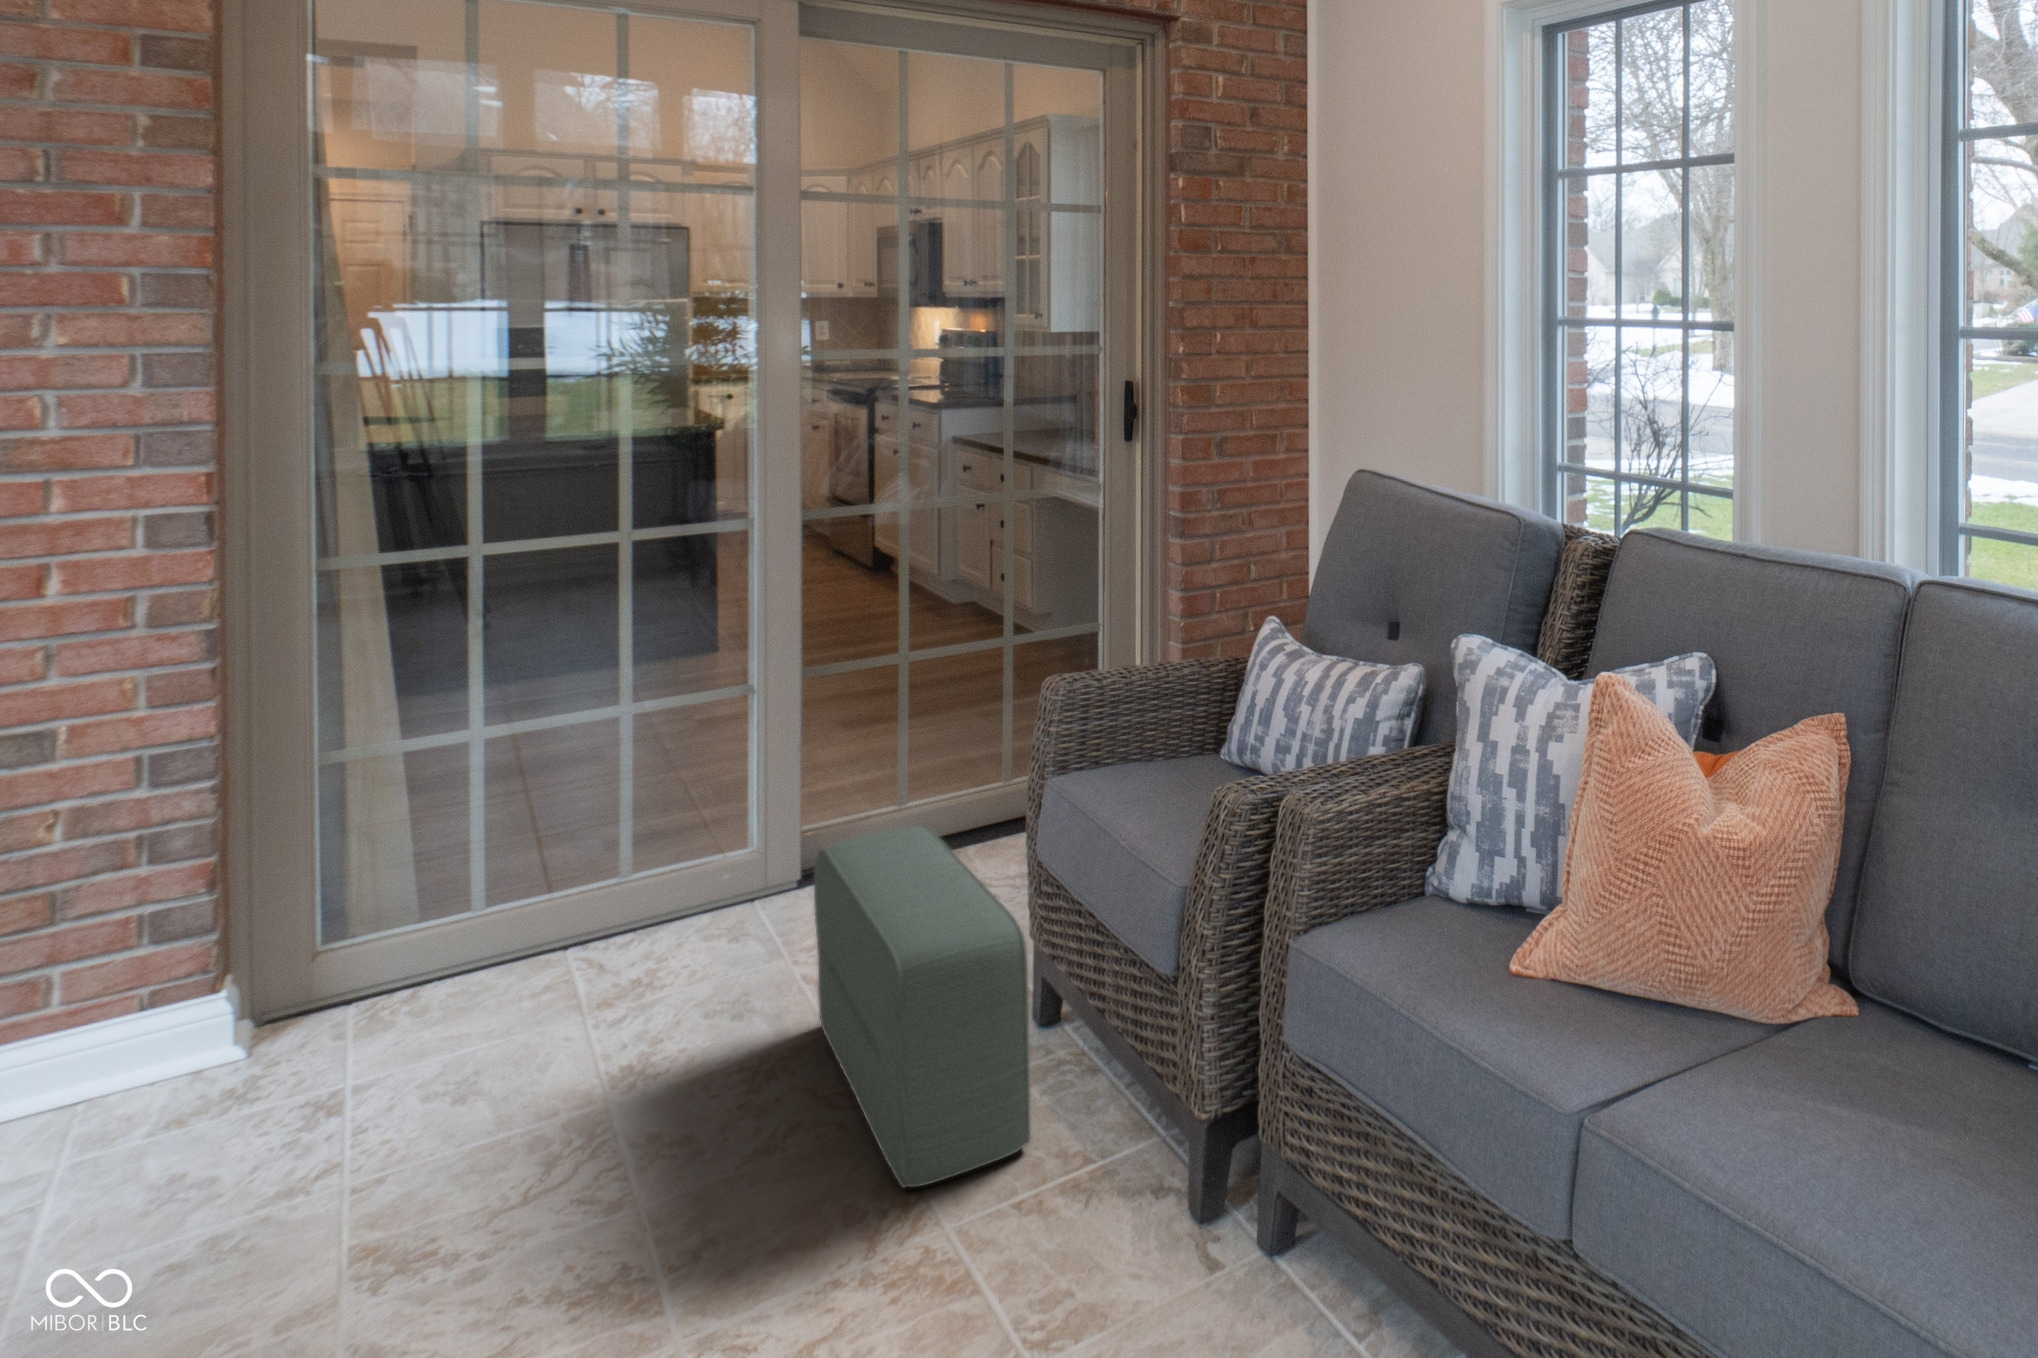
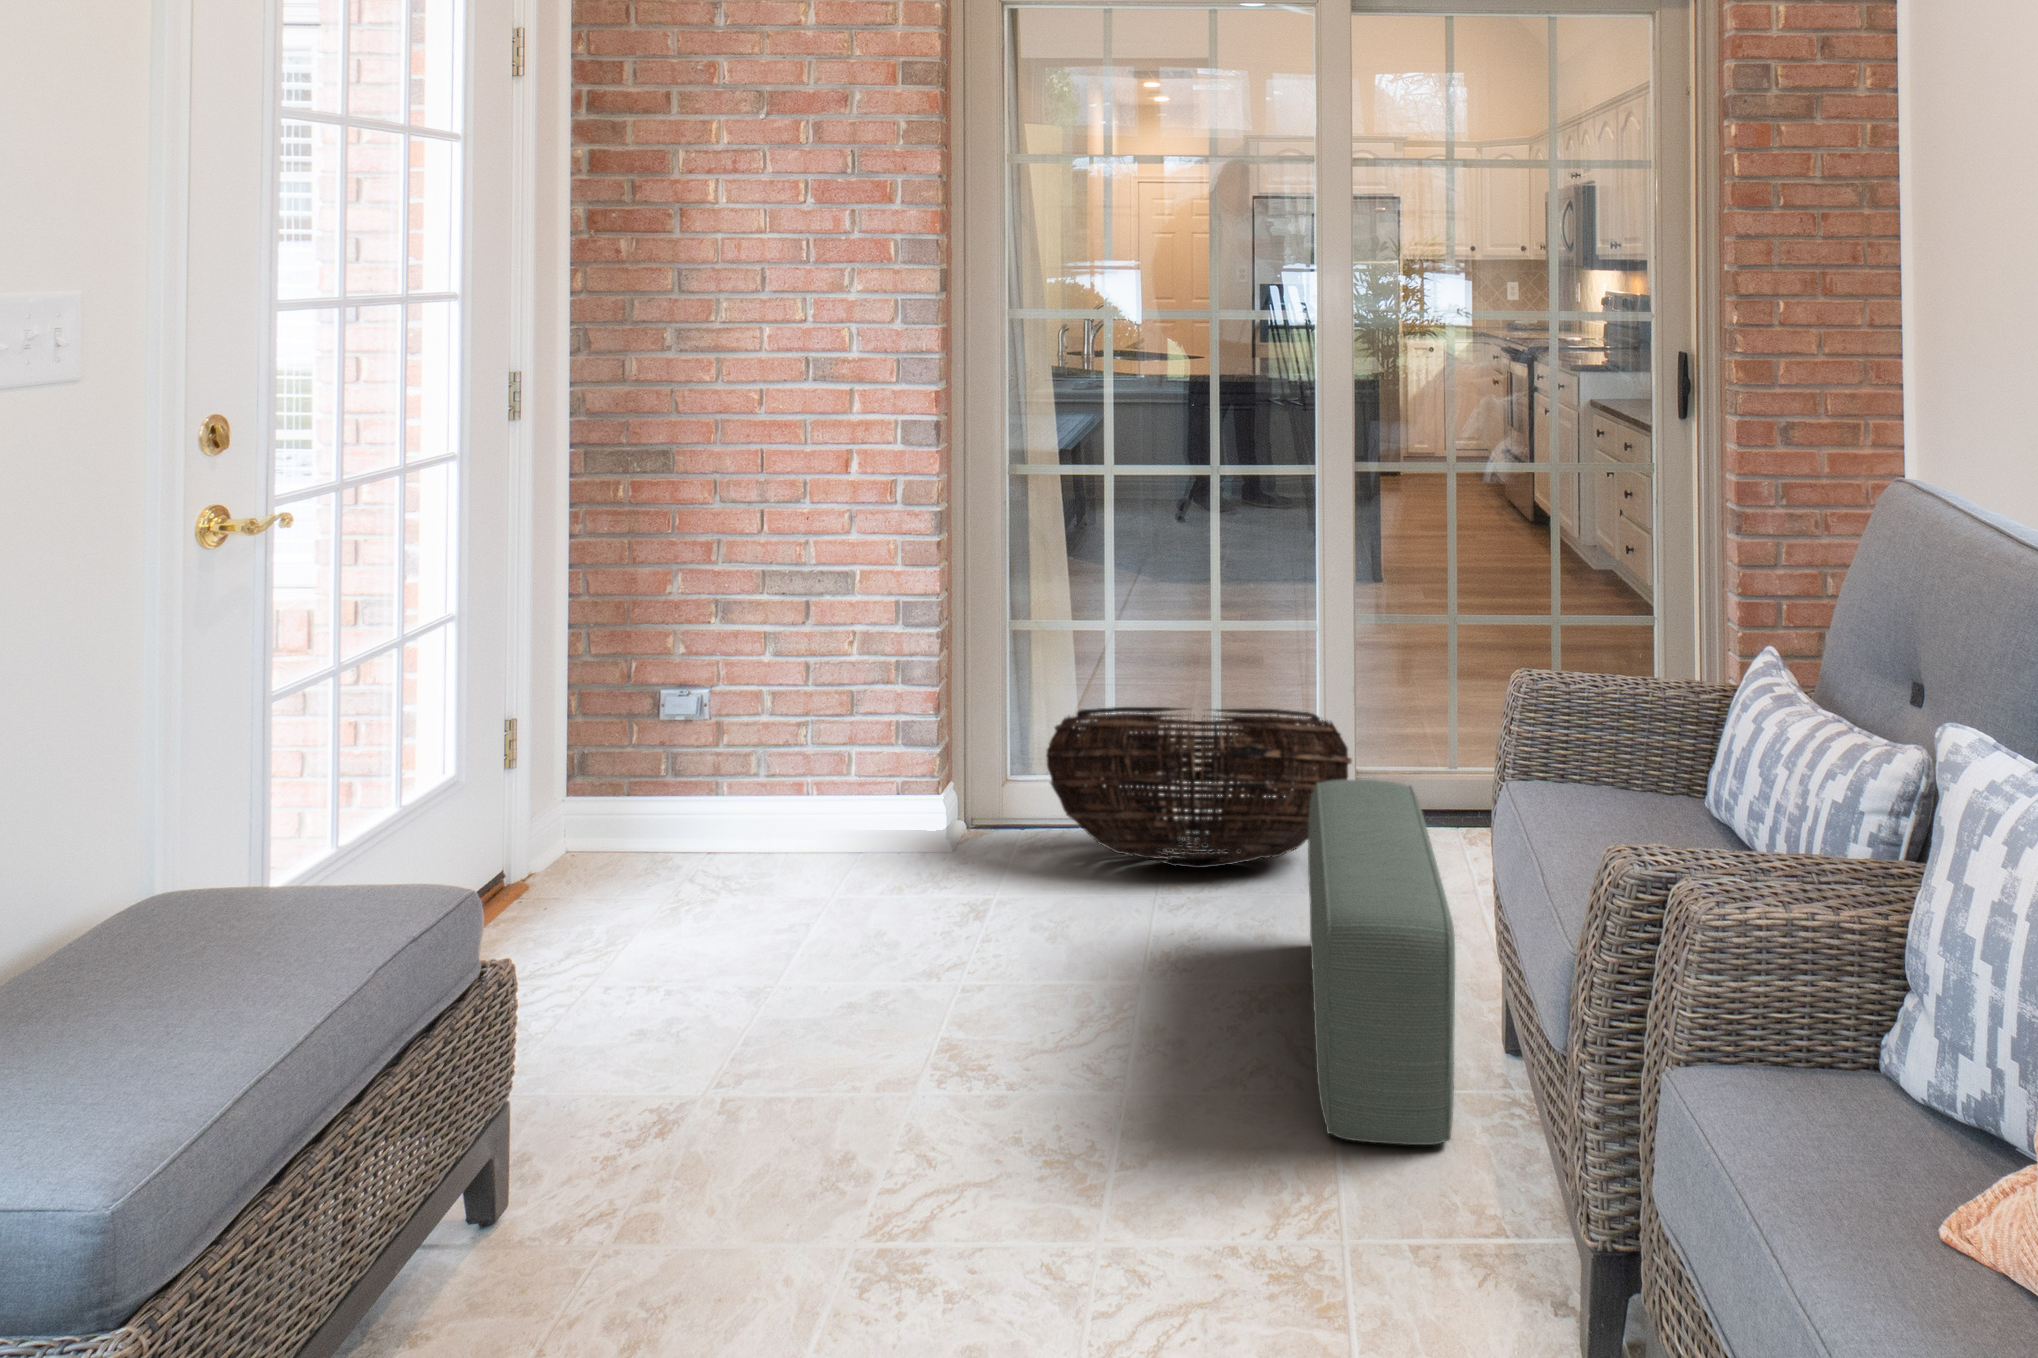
basket: none [410,787,831,1012] -> present [1046,707,1352,868]

